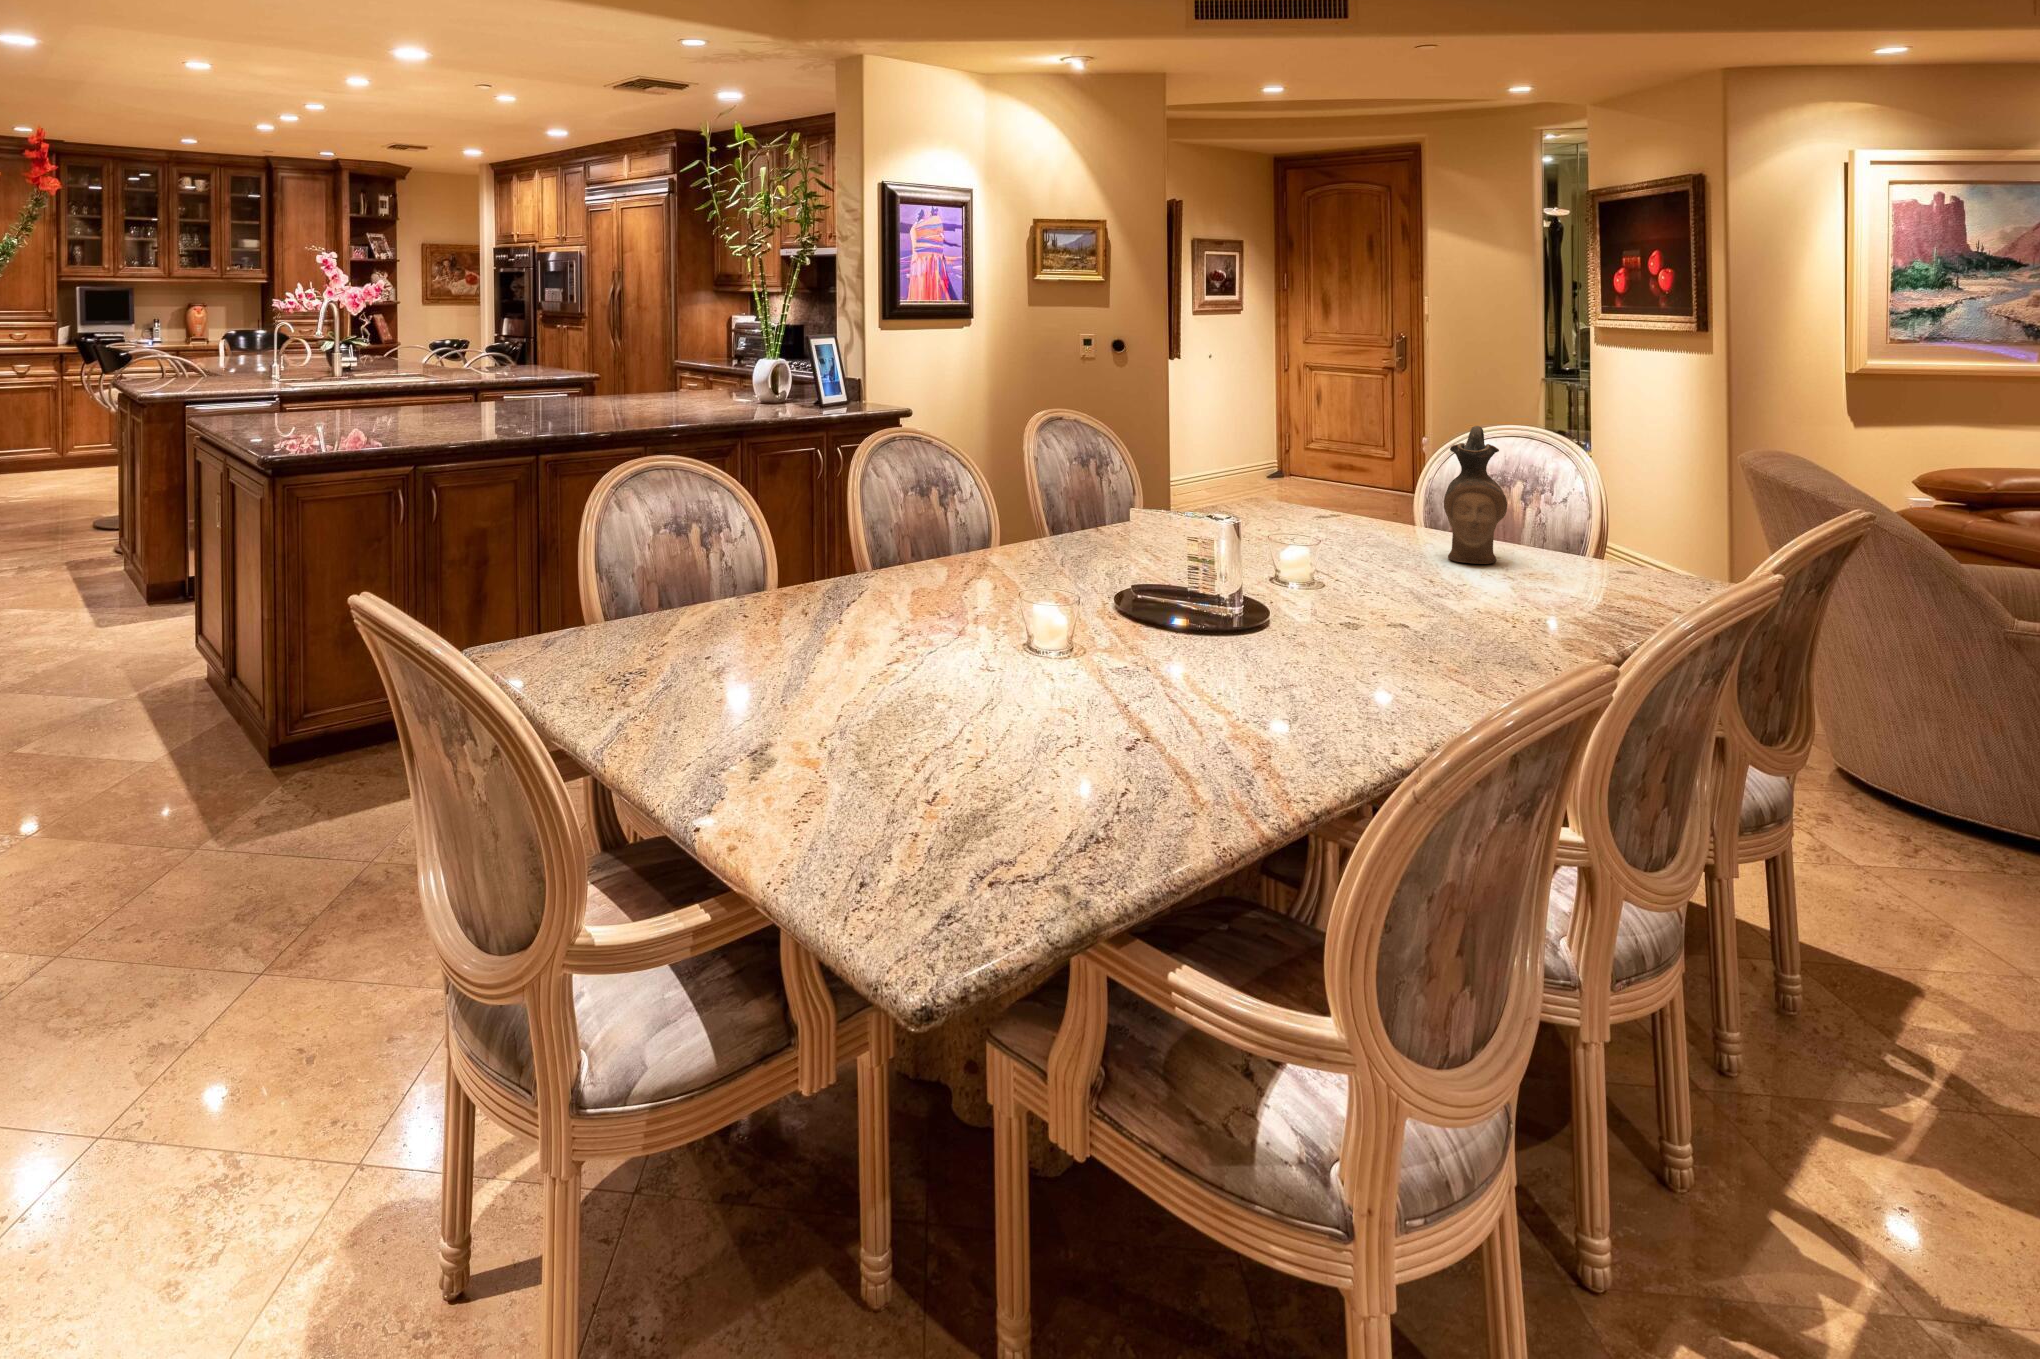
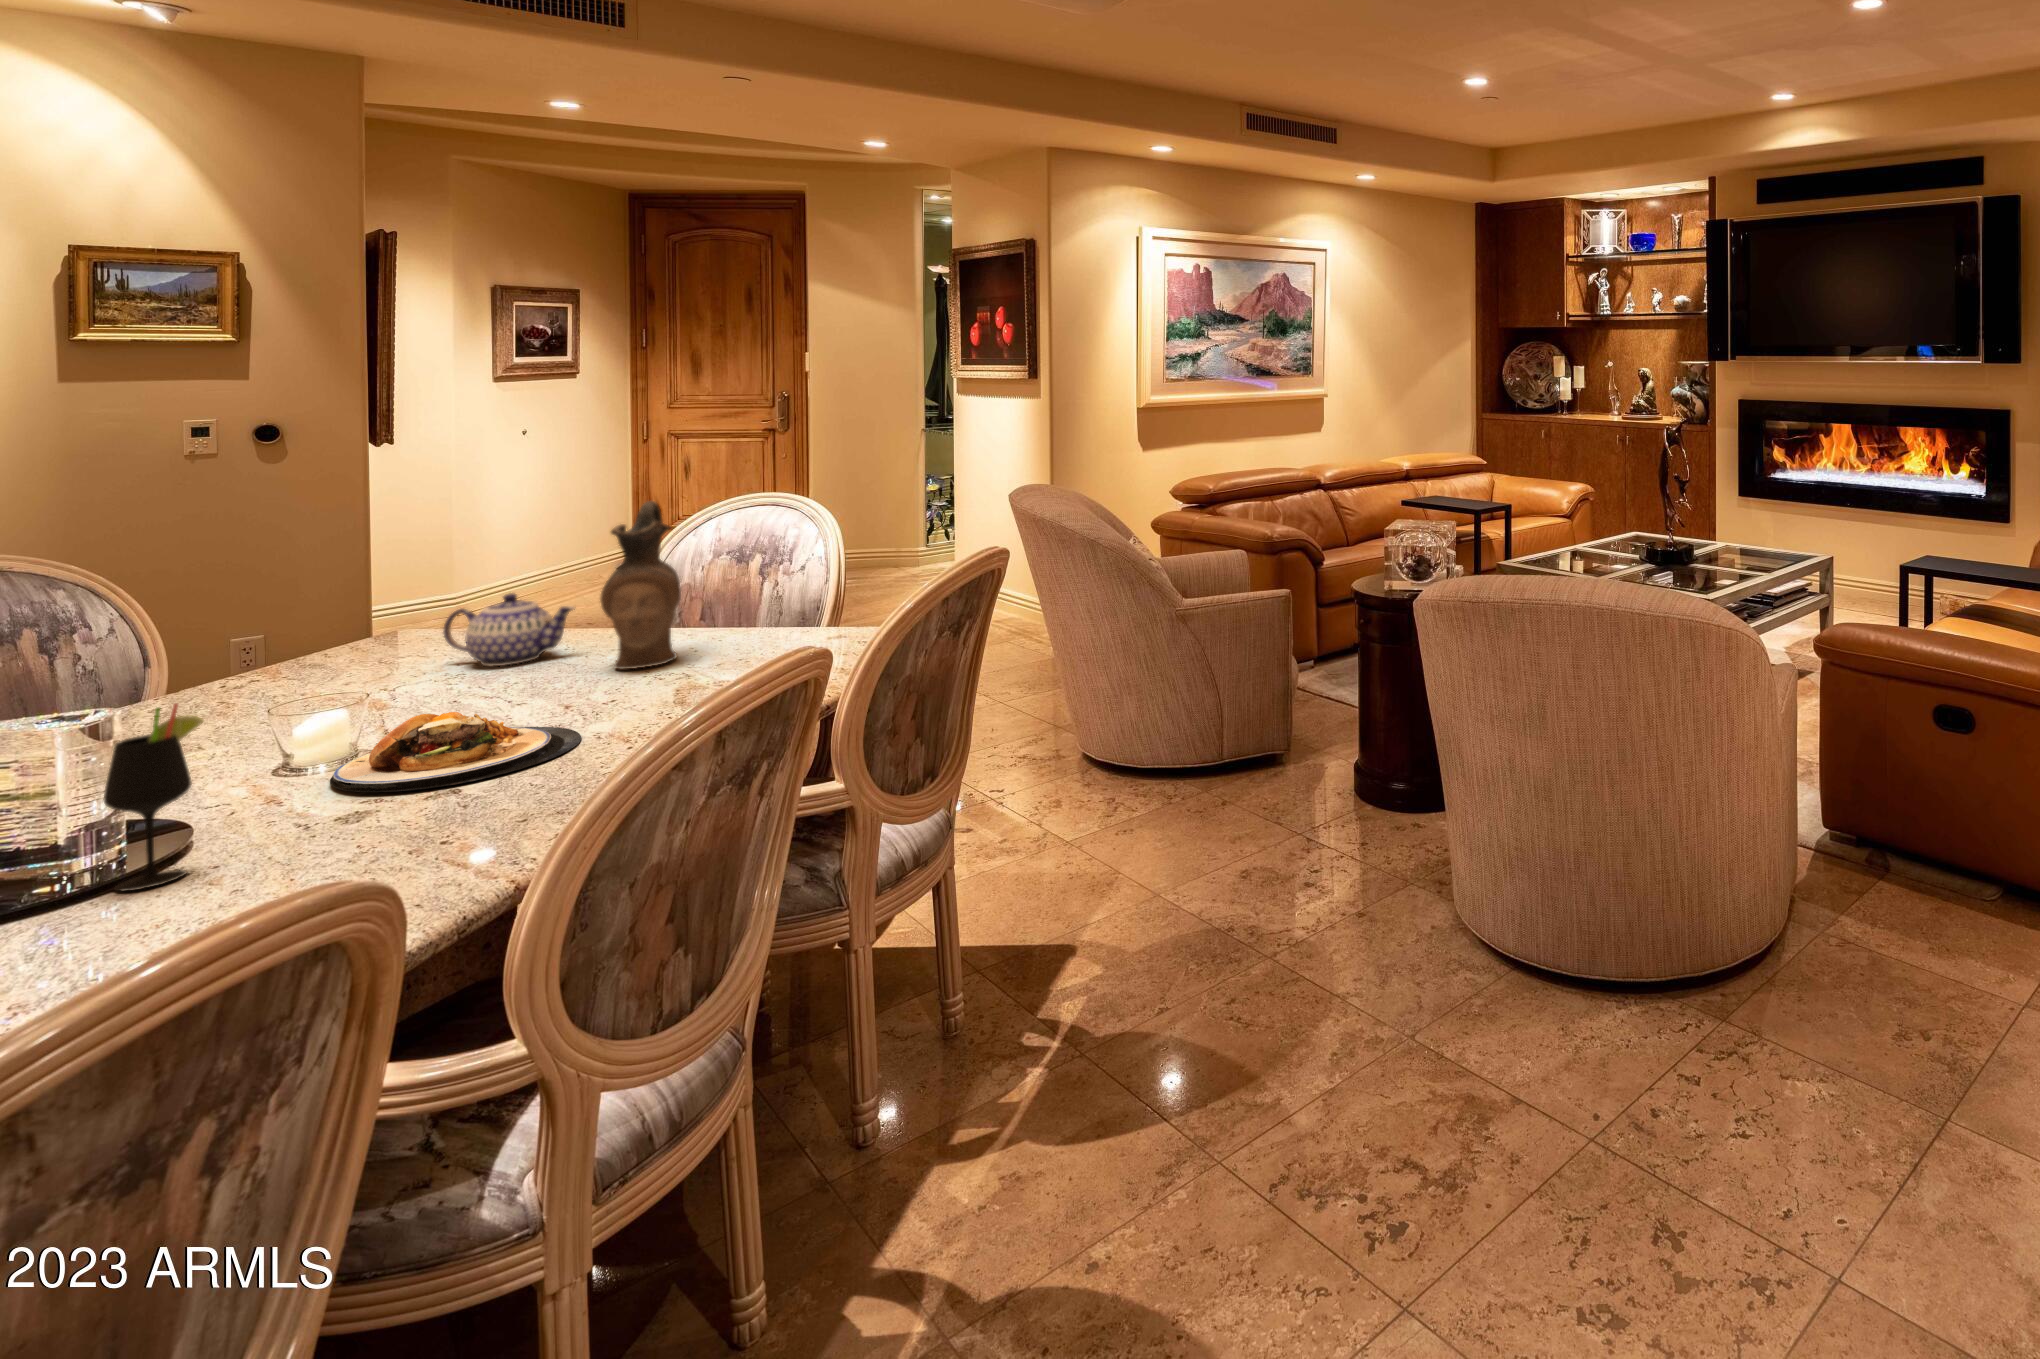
teapot: none [1313,486,1408,541] -> present [443,593,575,666]
wine glass: none [1256,528,1305,641] -> present [104,703,203,891]
plate: none [1320,566,1479,623] -> present [330,712,581,792]

